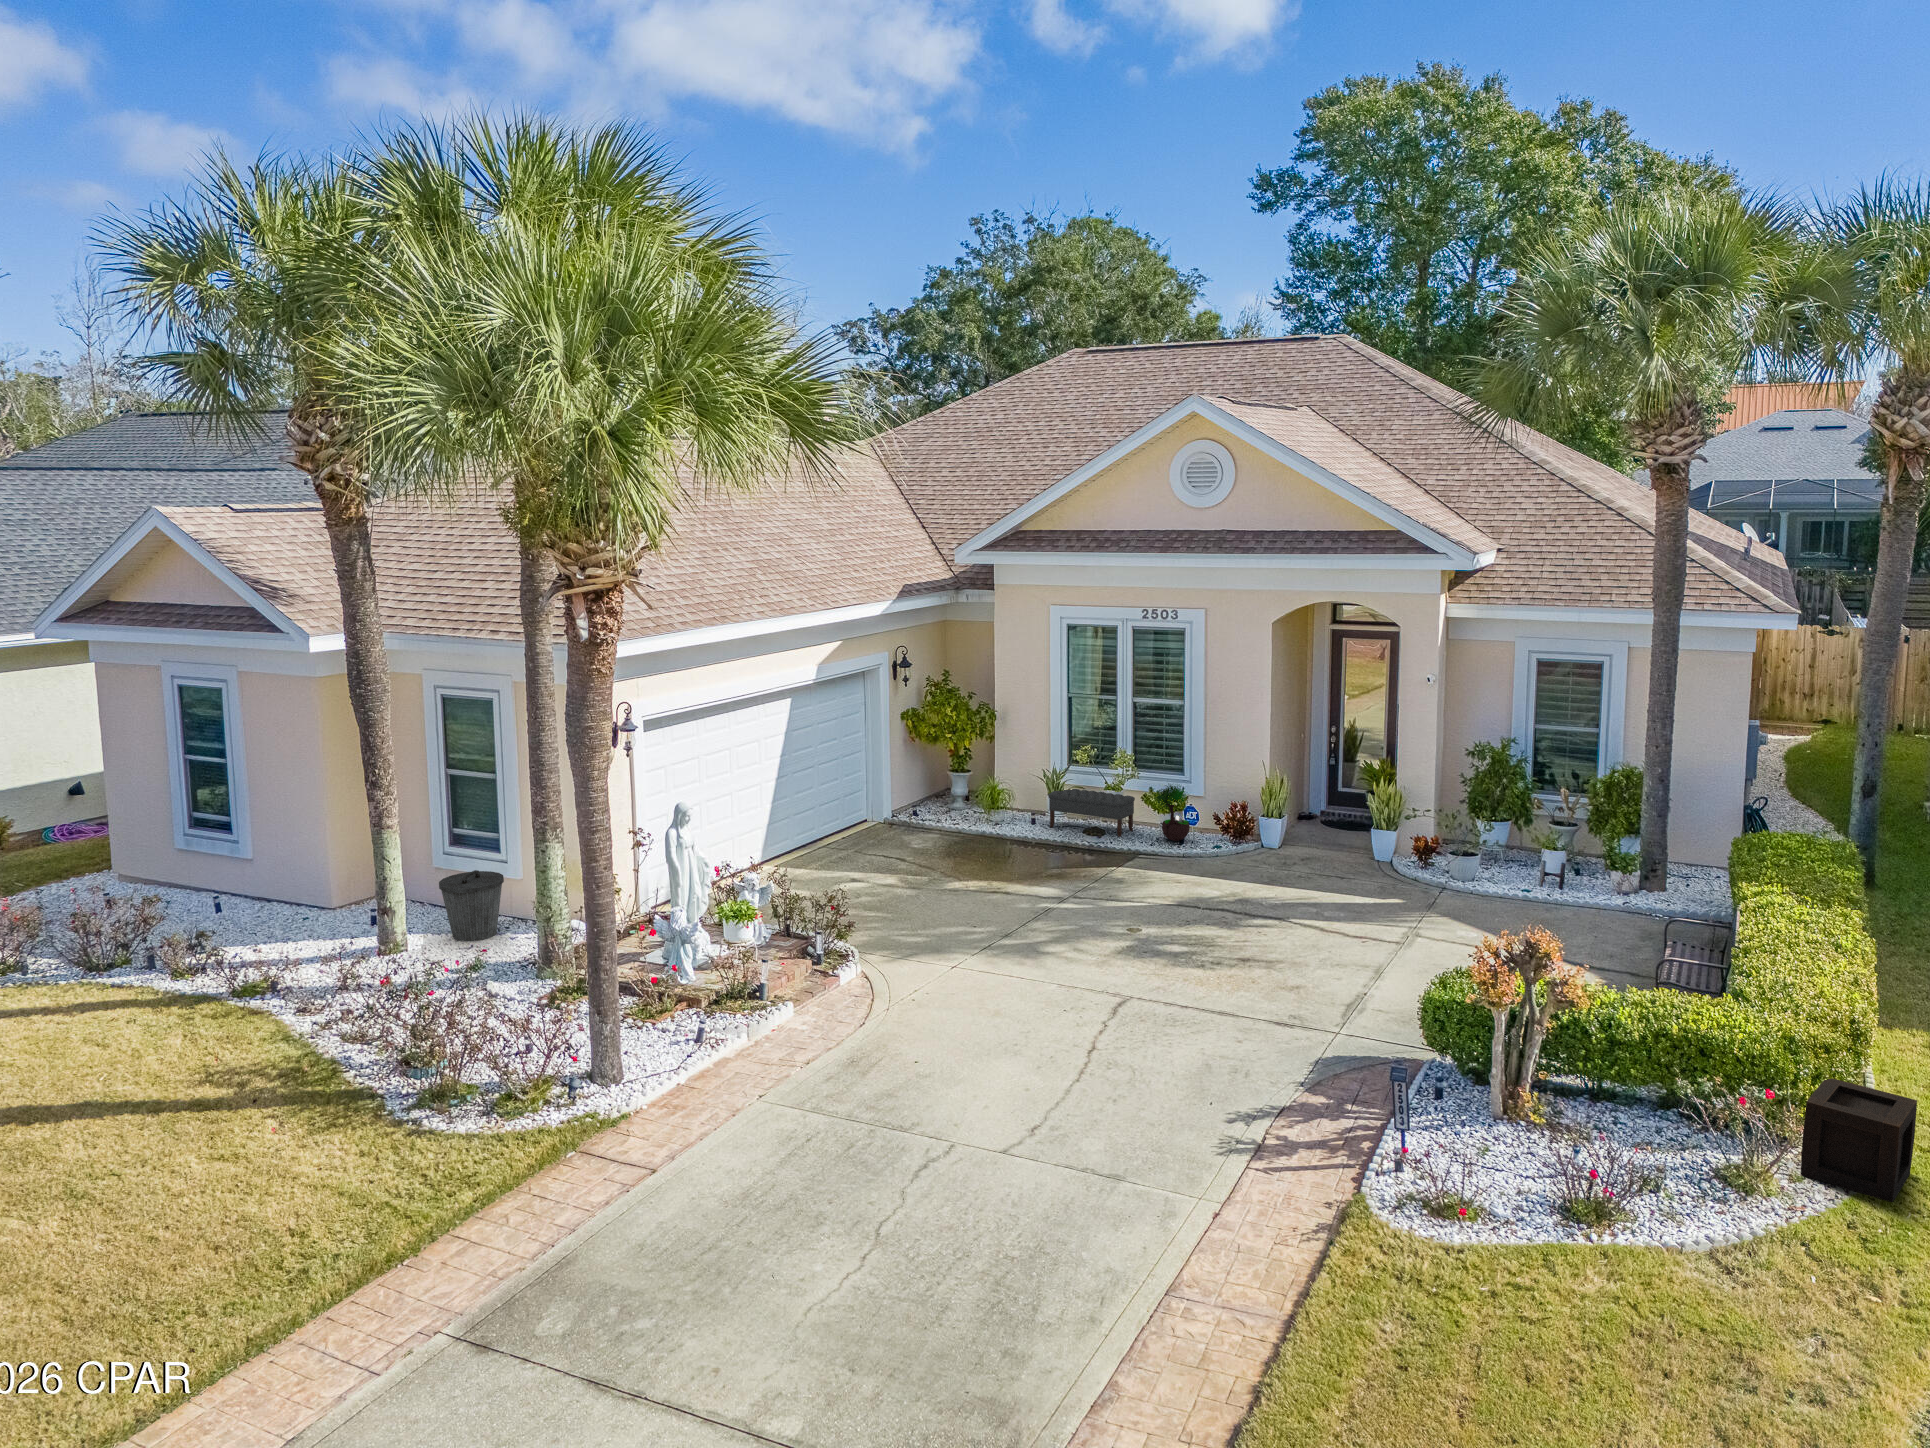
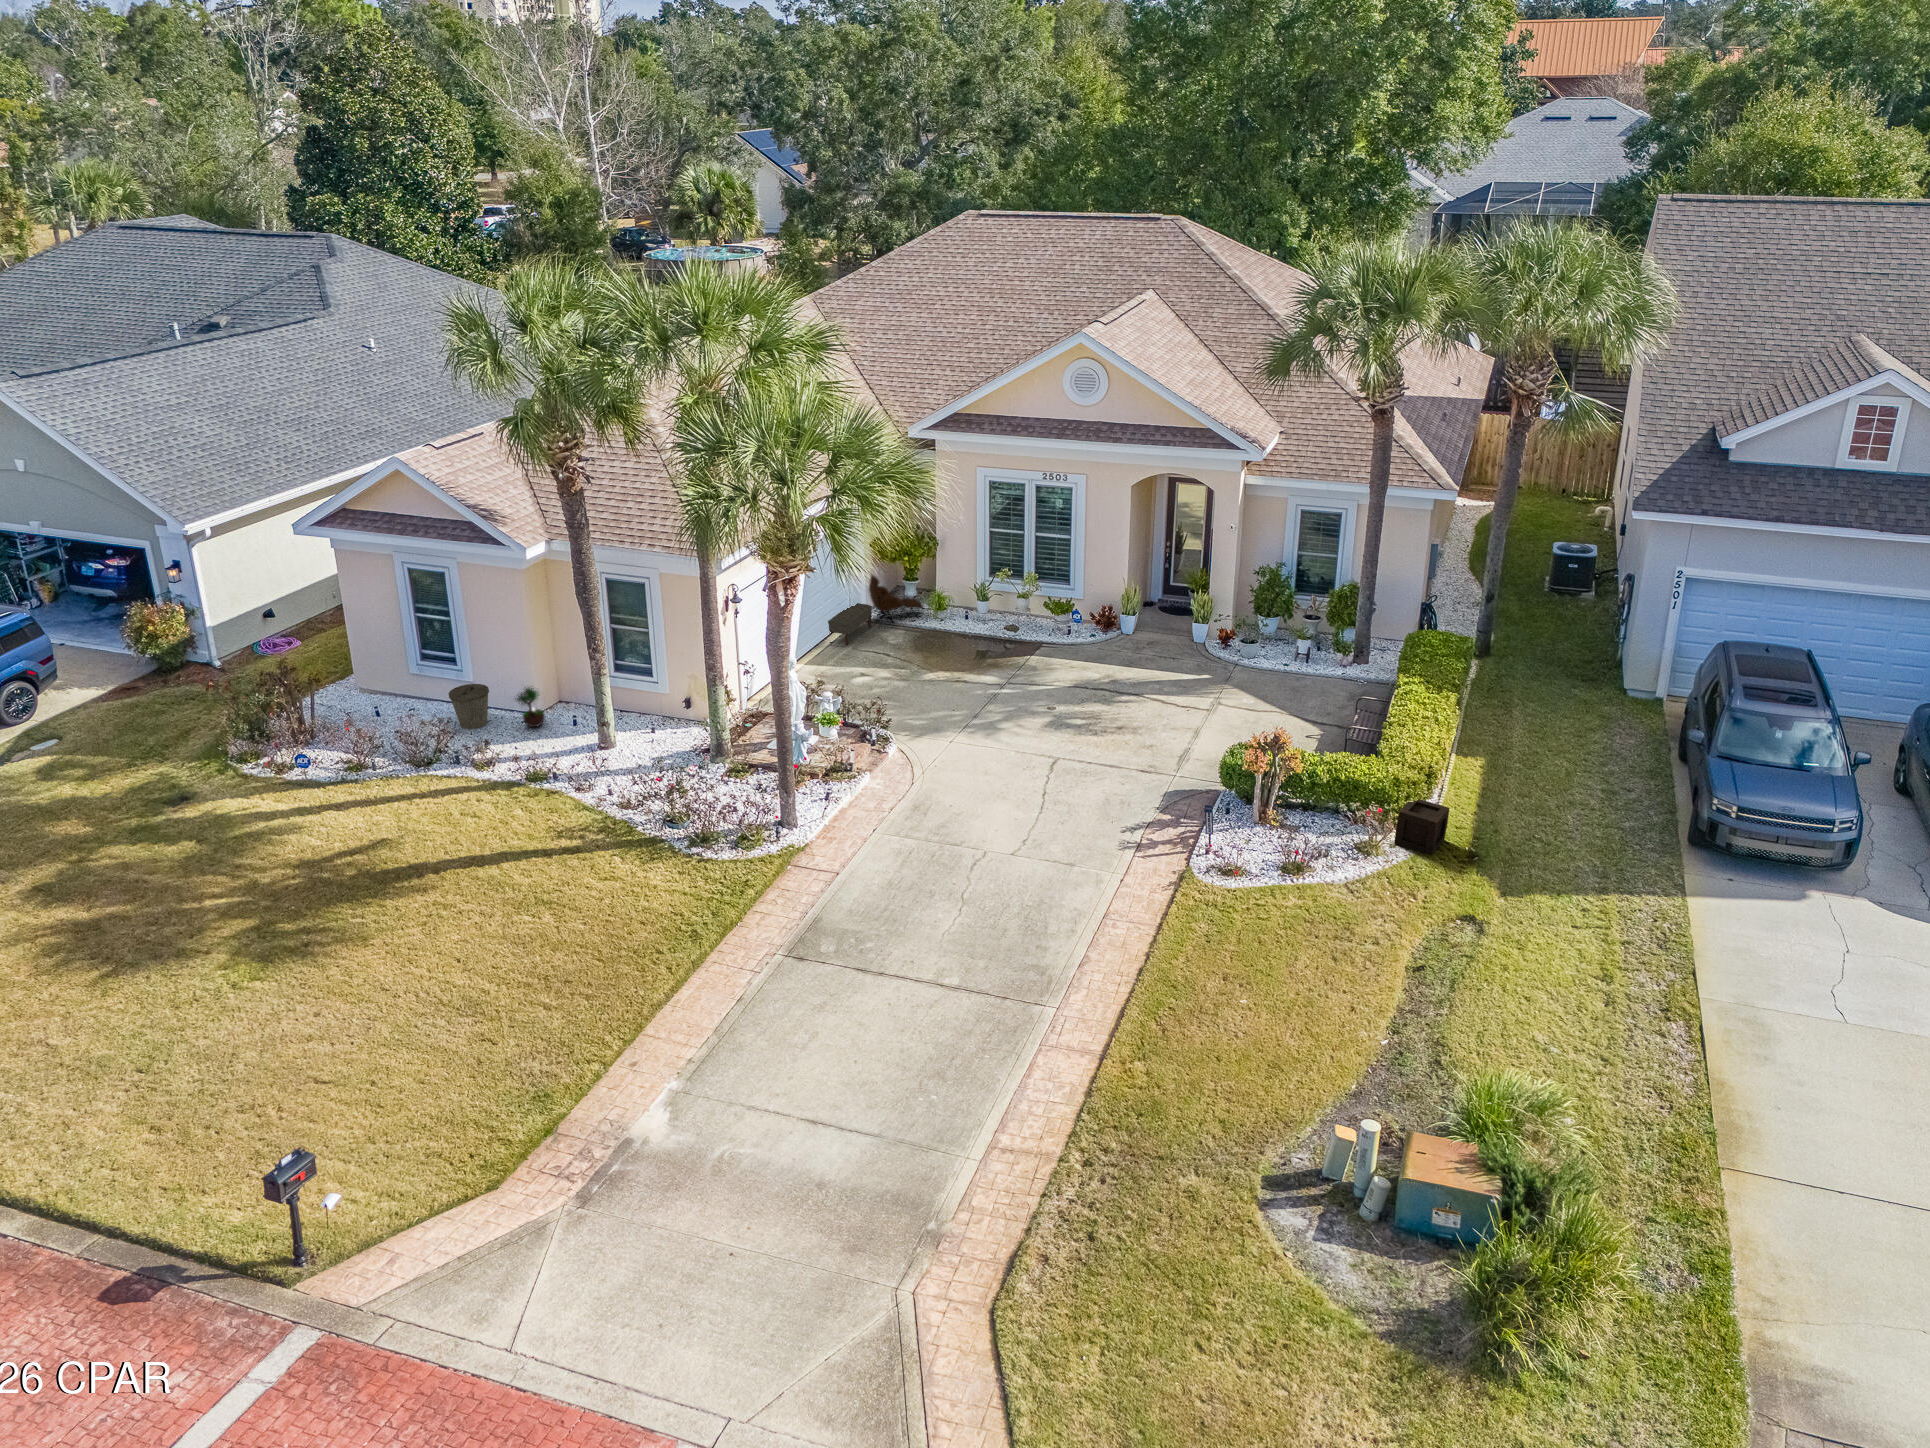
lounge chair: none [884,750,968,827] -> present [868,575,923,622]
potted tree: present [1154,785,1190,841] -> present [515,687,545,727]
bench: present [1048,789,1135,837] -> present [828,603,872,646]
trash can: present [439,870,504,942] -> present [448,684,489,729]

